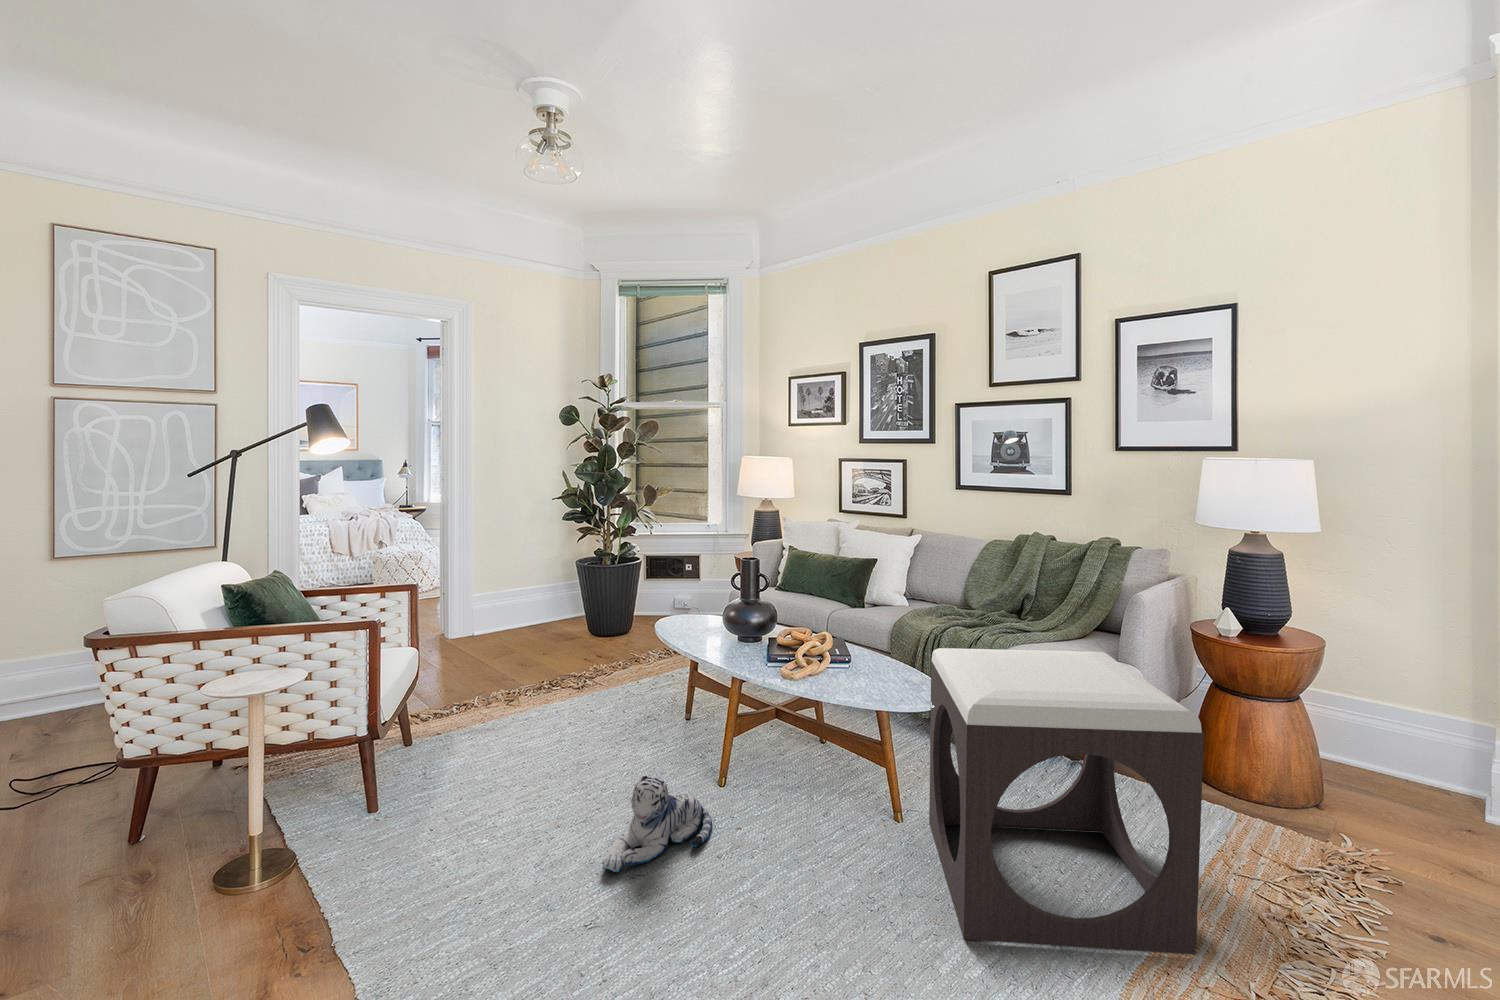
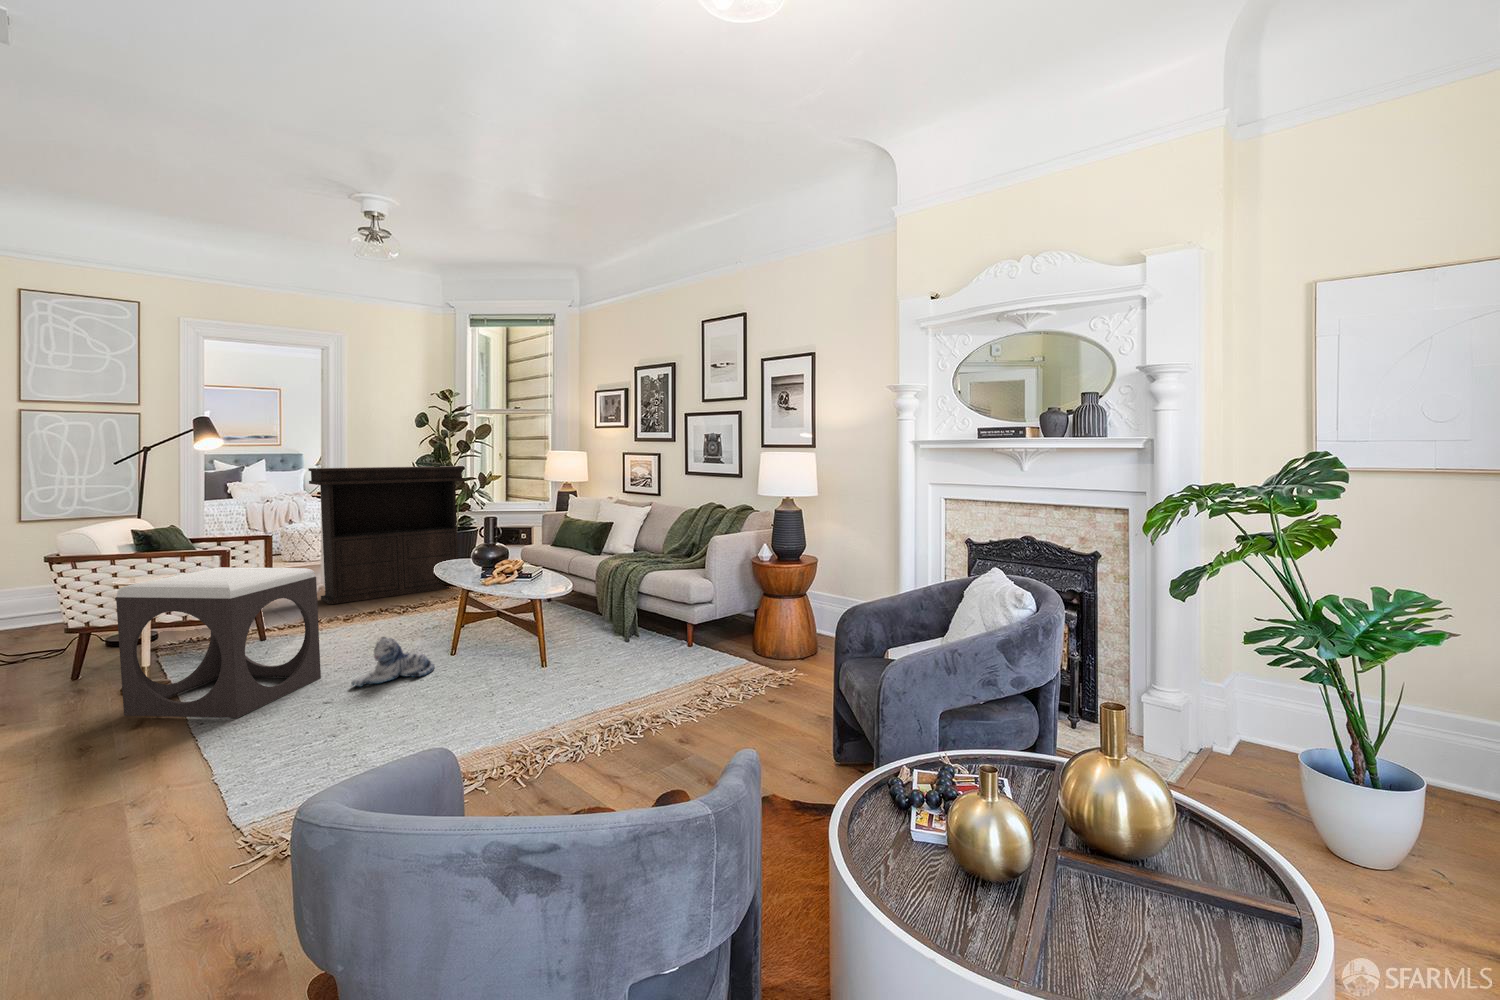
console table: none [436,477,628,669] -> present [308,466,464,604]
footstool: present [929,648,1204,954] -> present [116,567,321,718]

